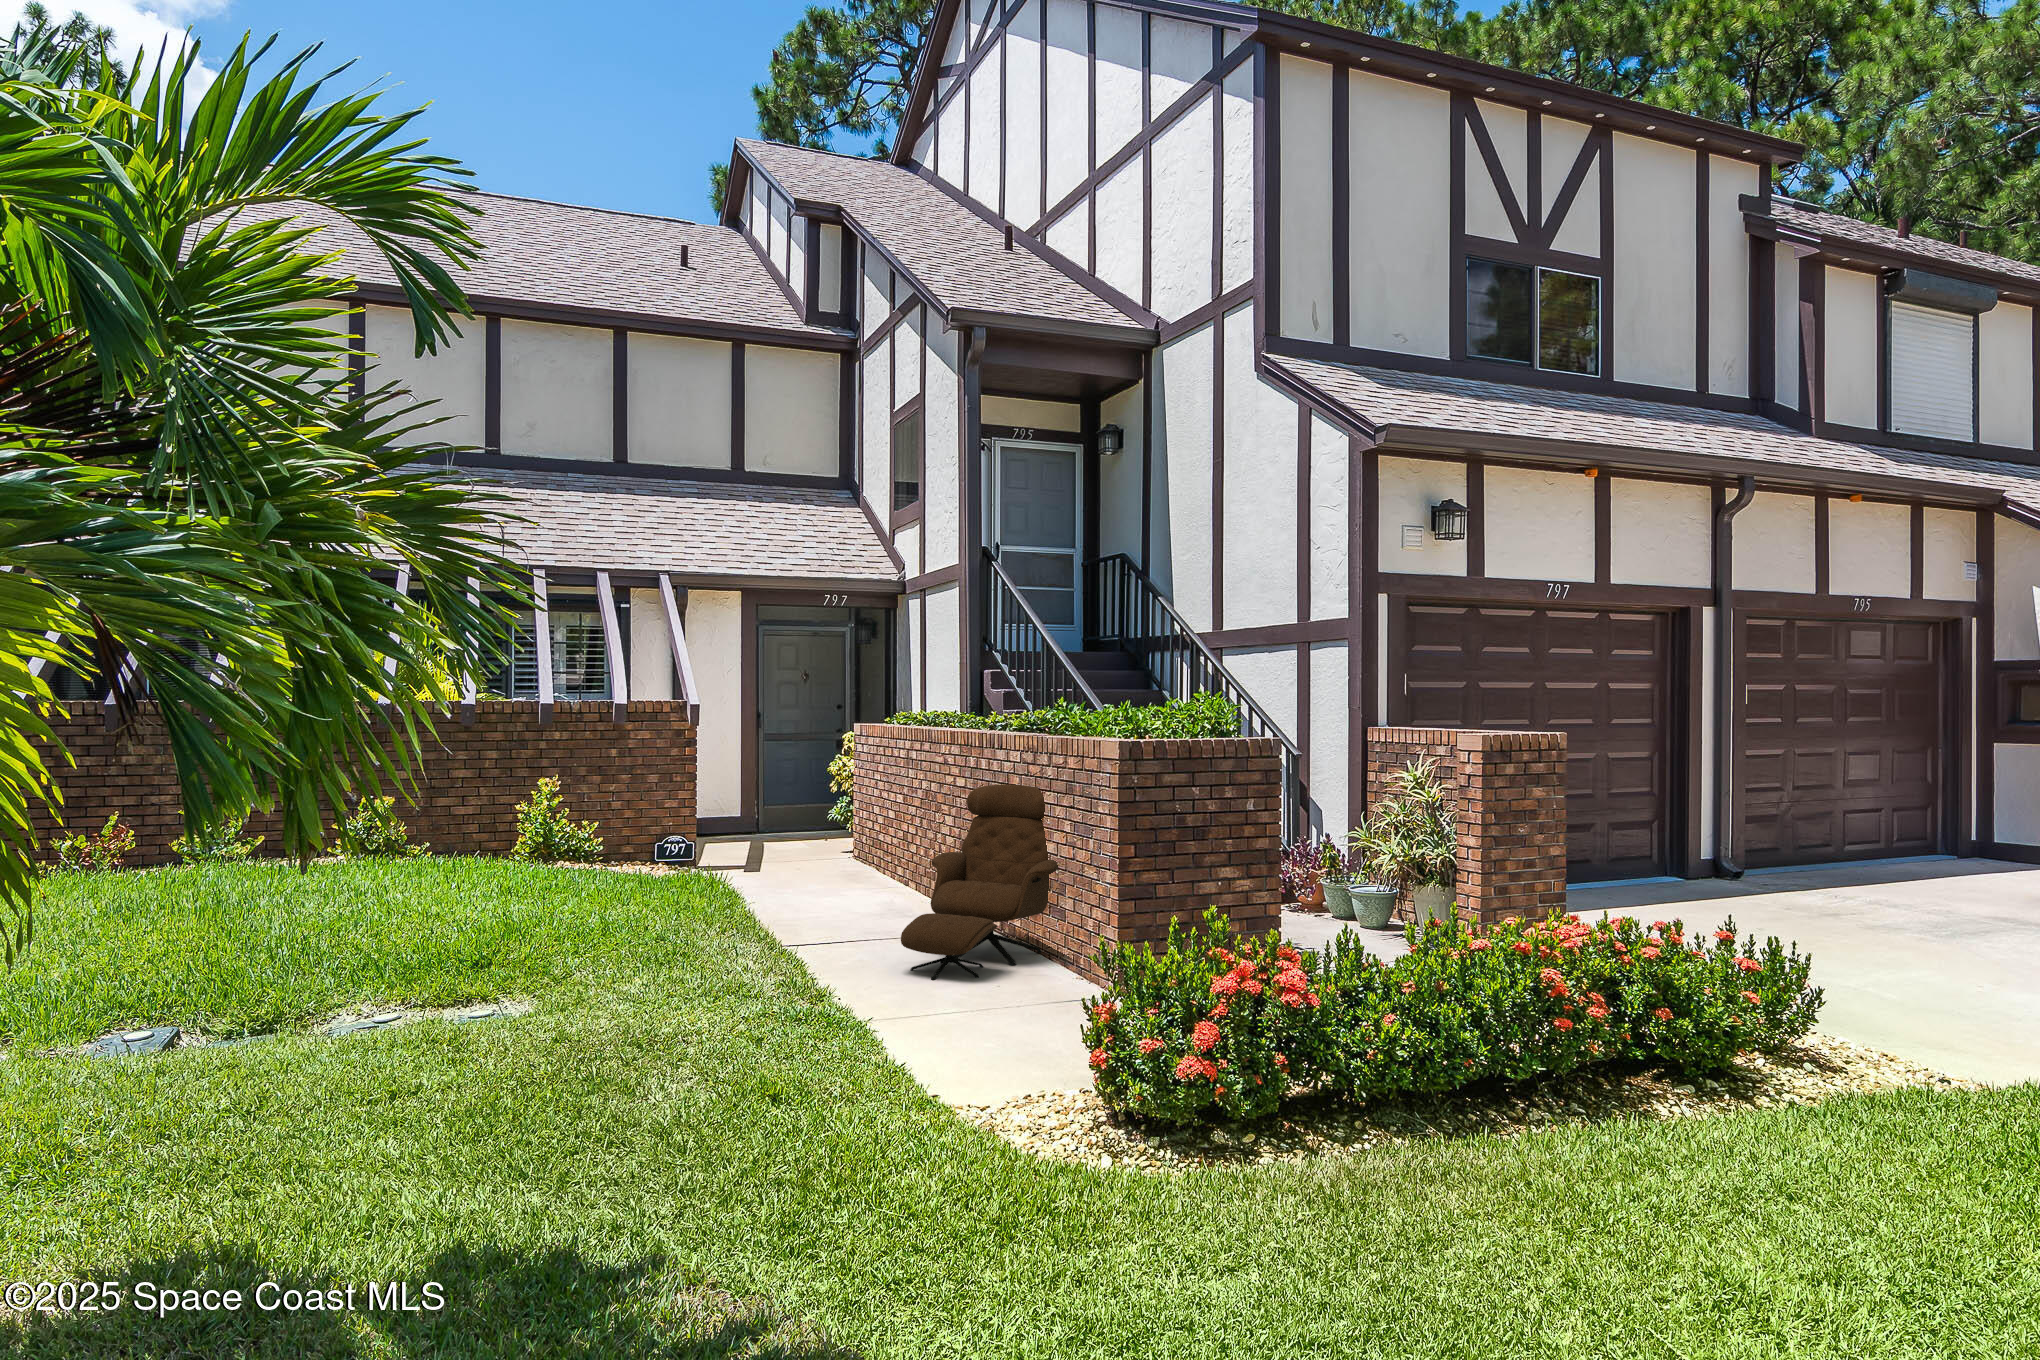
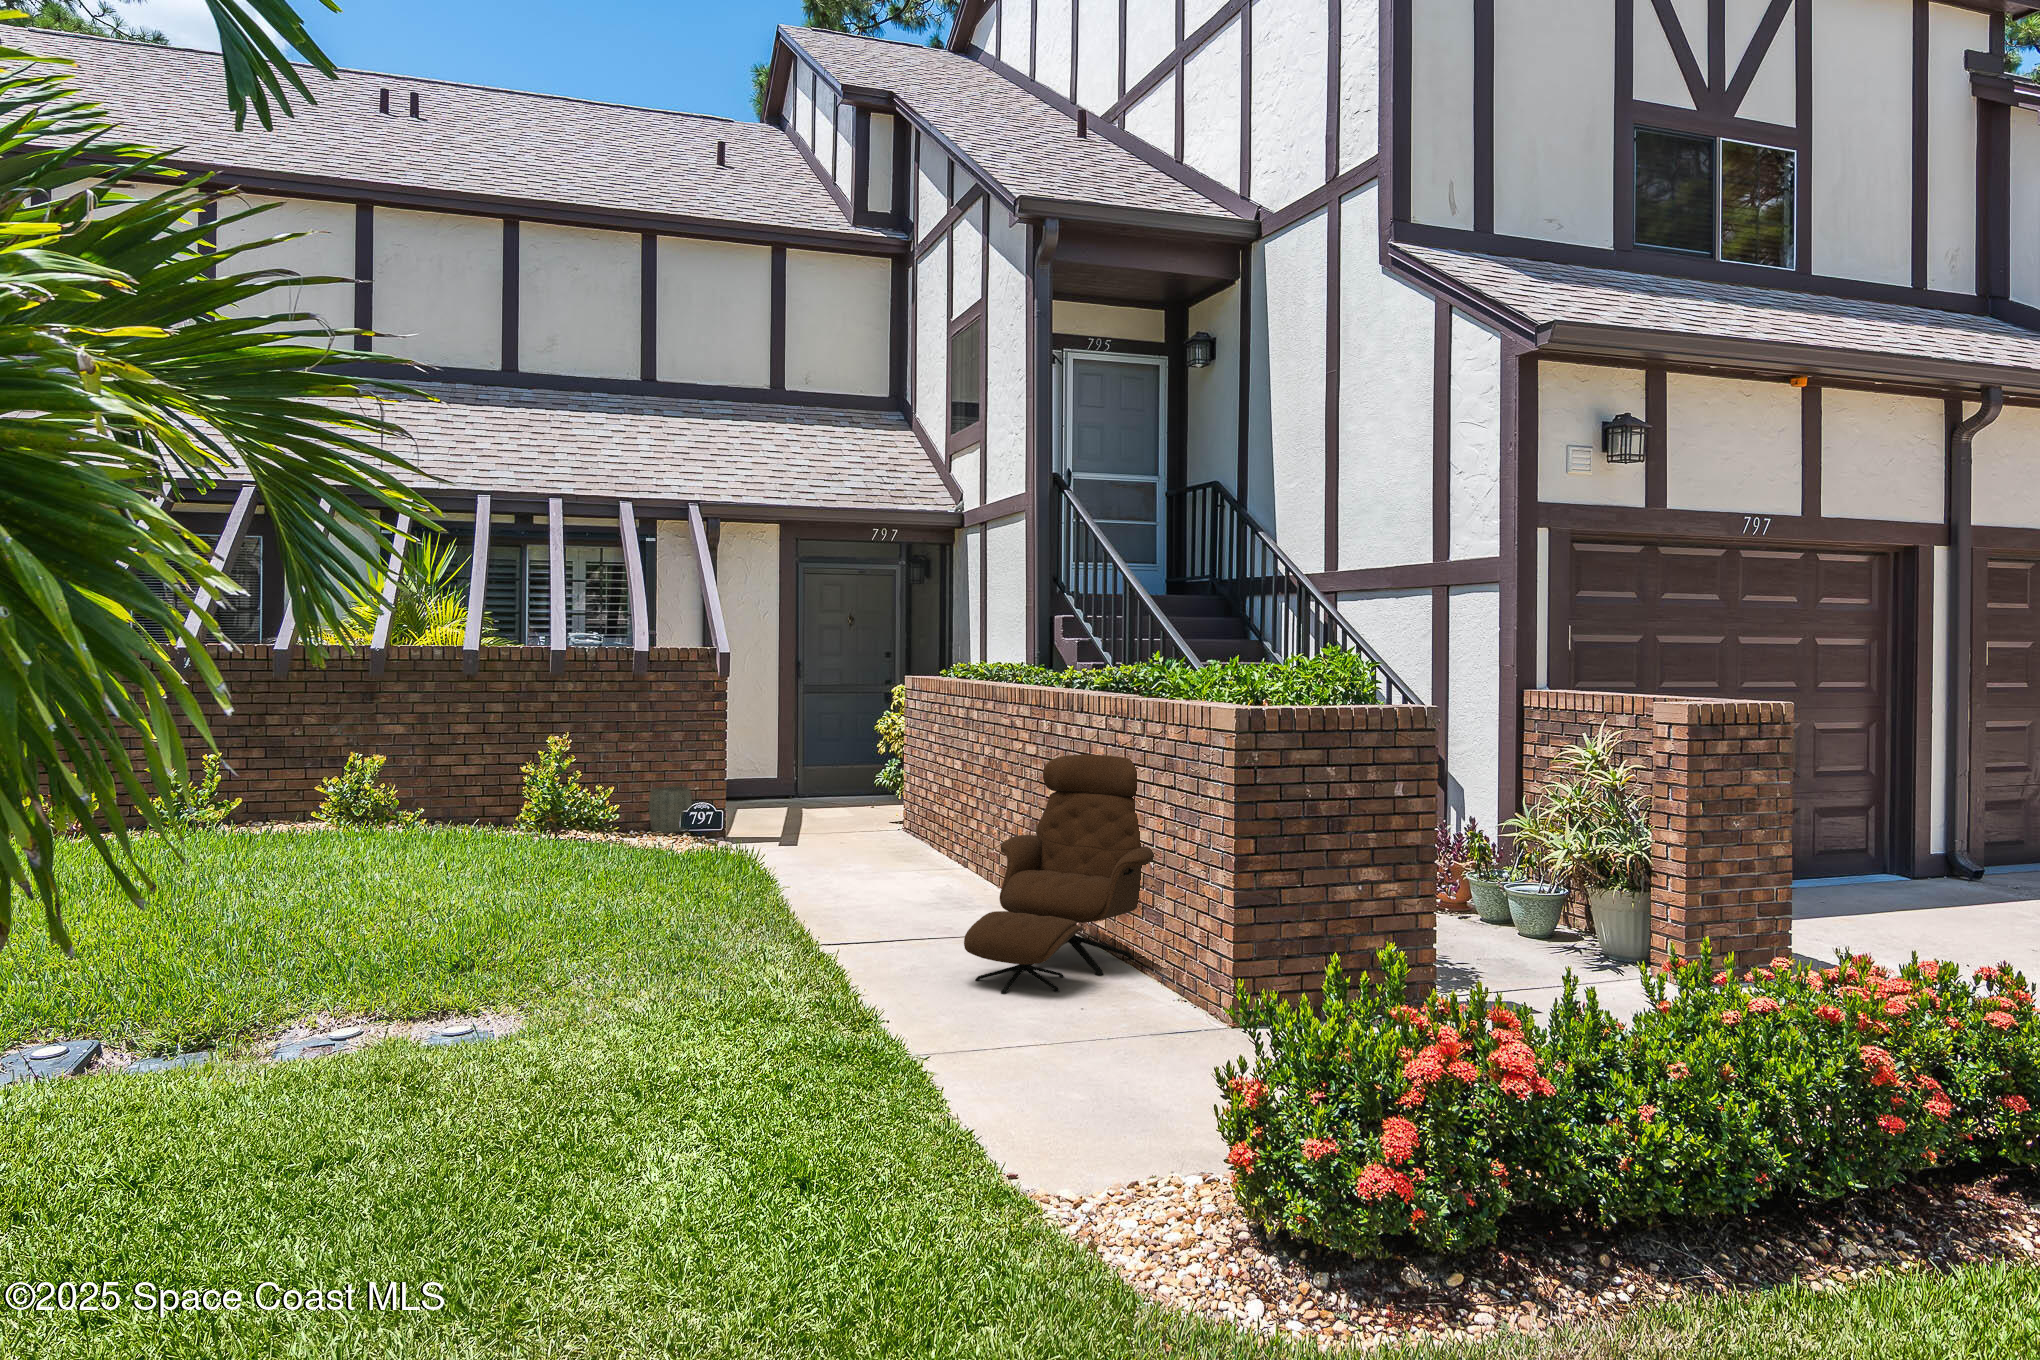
woven basket: none [626,819,664,860] -> present [649,786,692,833]

